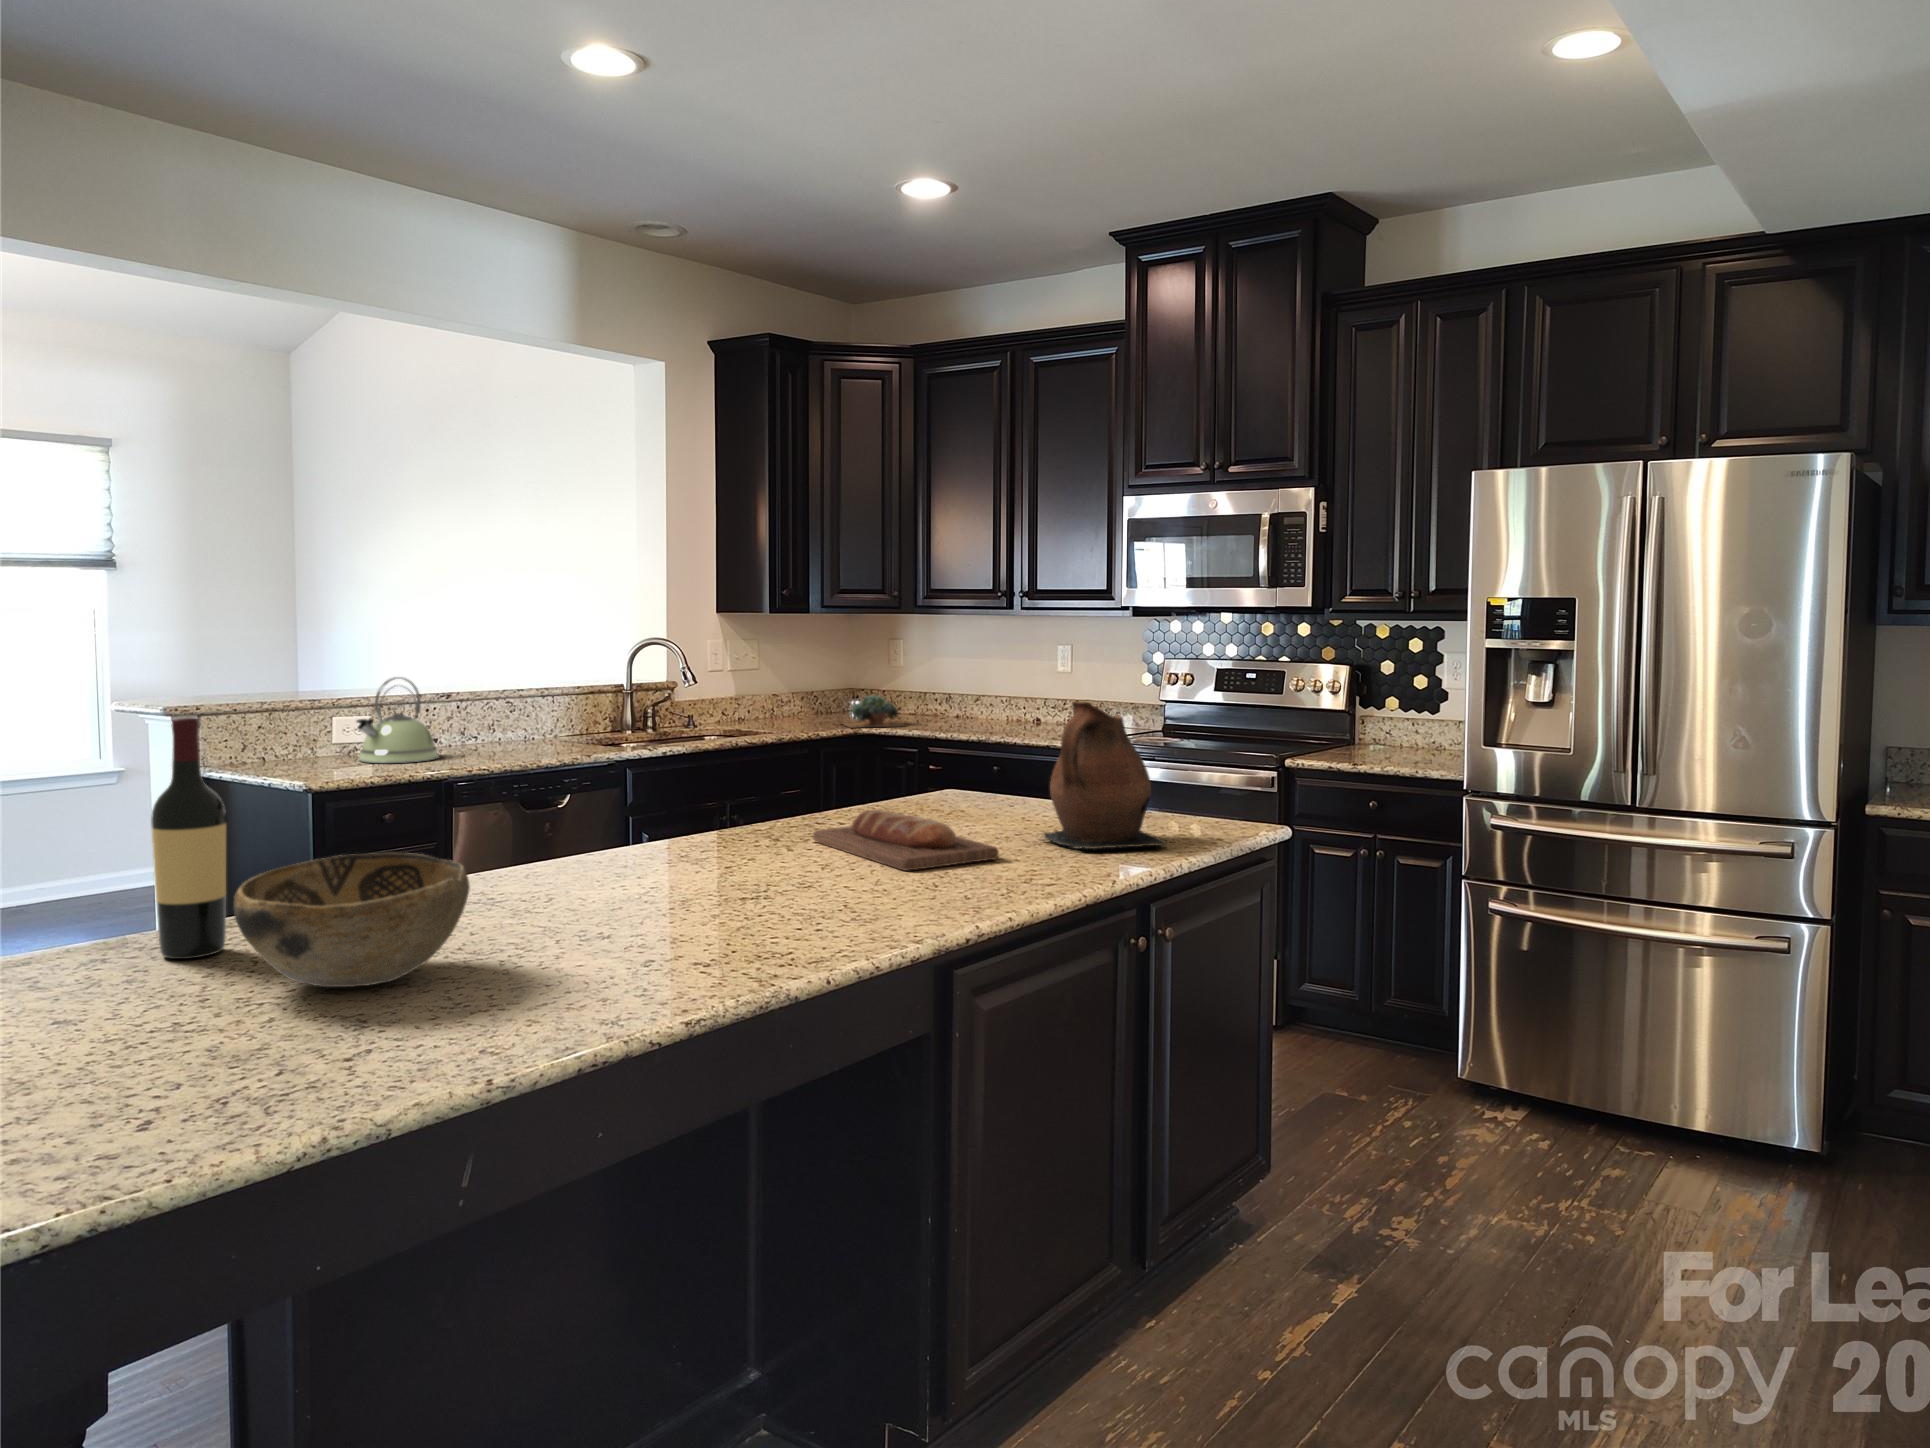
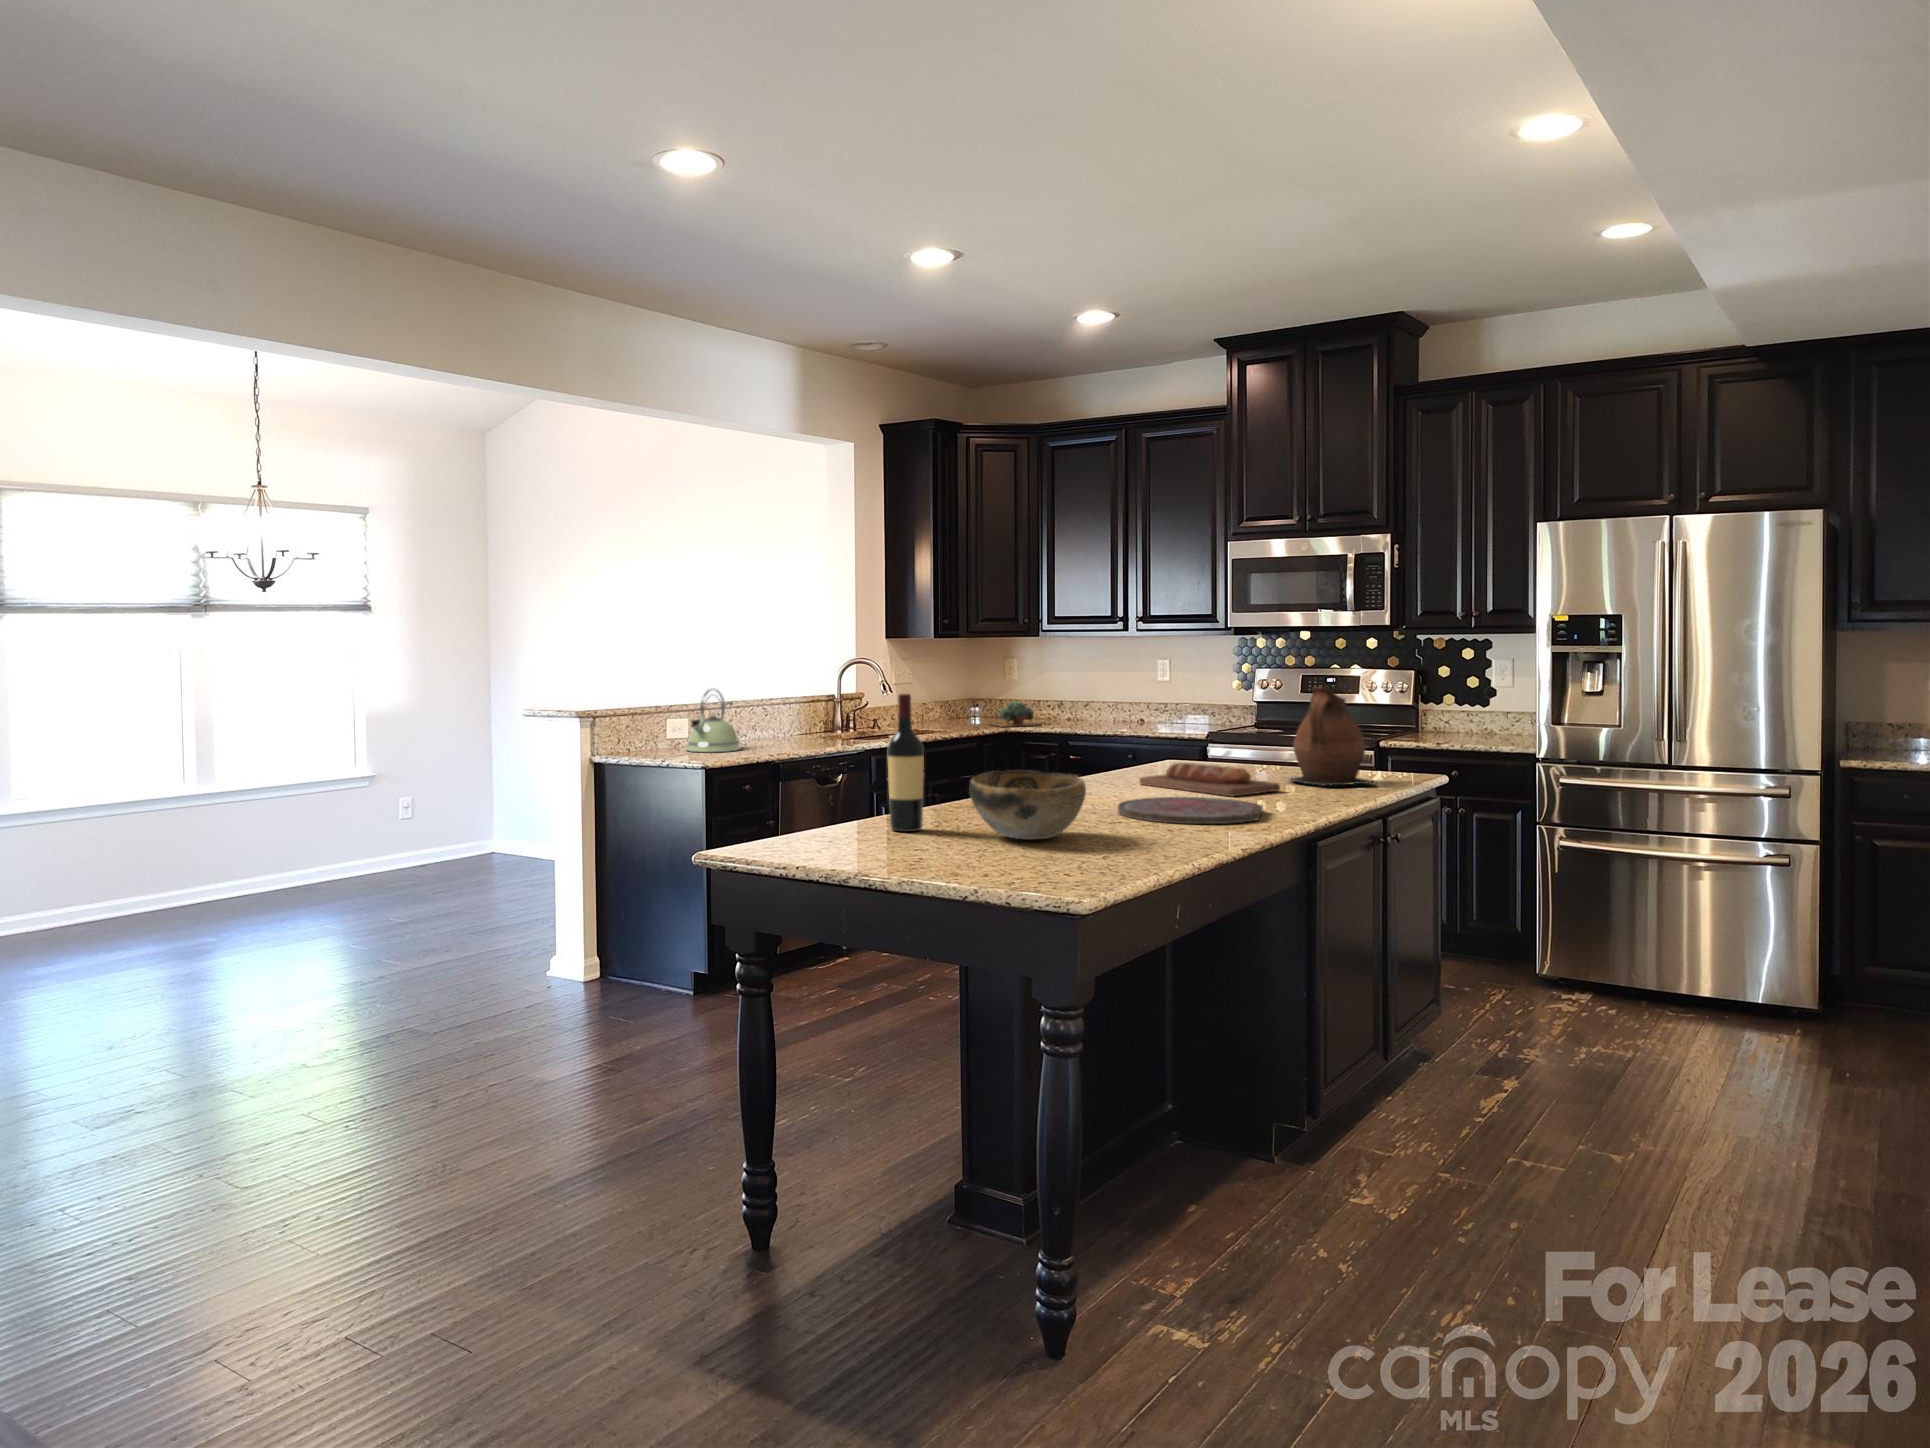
cutting board: none [648,876,889,942] -> present [1118,797,1263,824]

